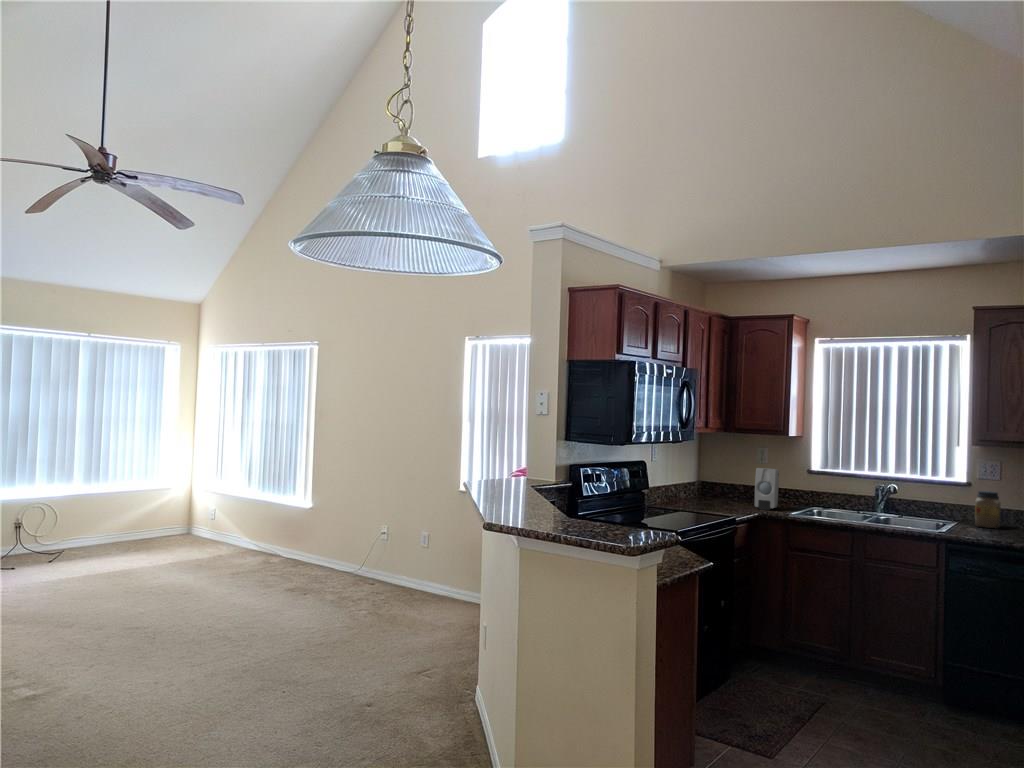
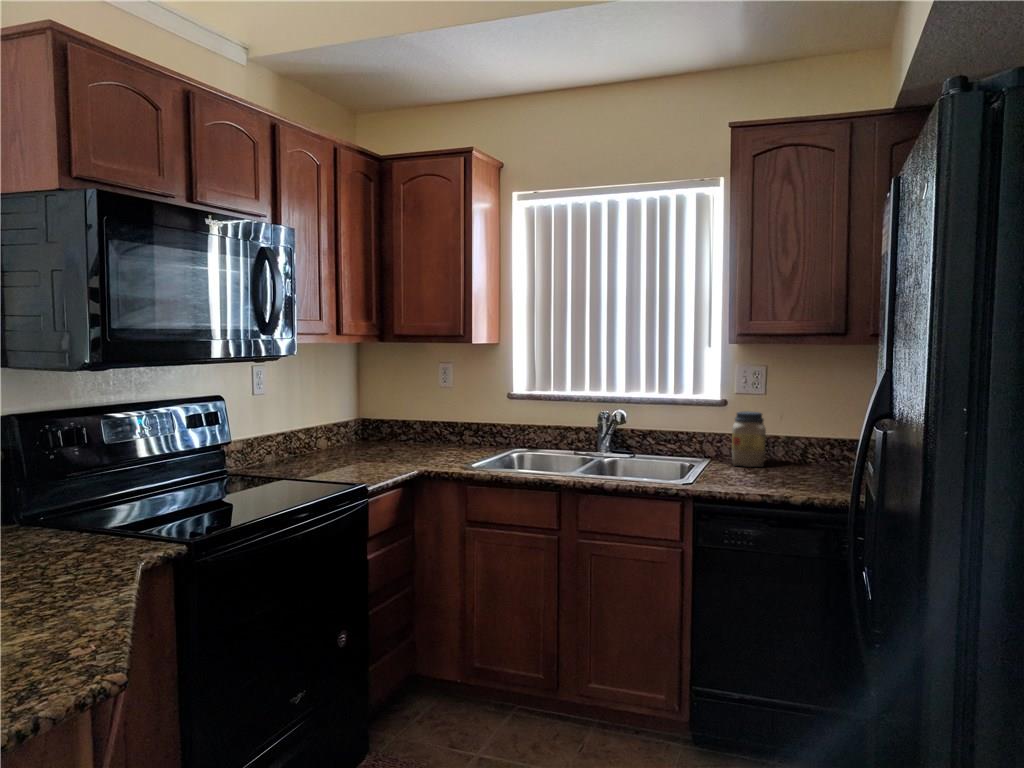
soap dispenser: present [755,468,779,510] -> none [419,398,459,464]

